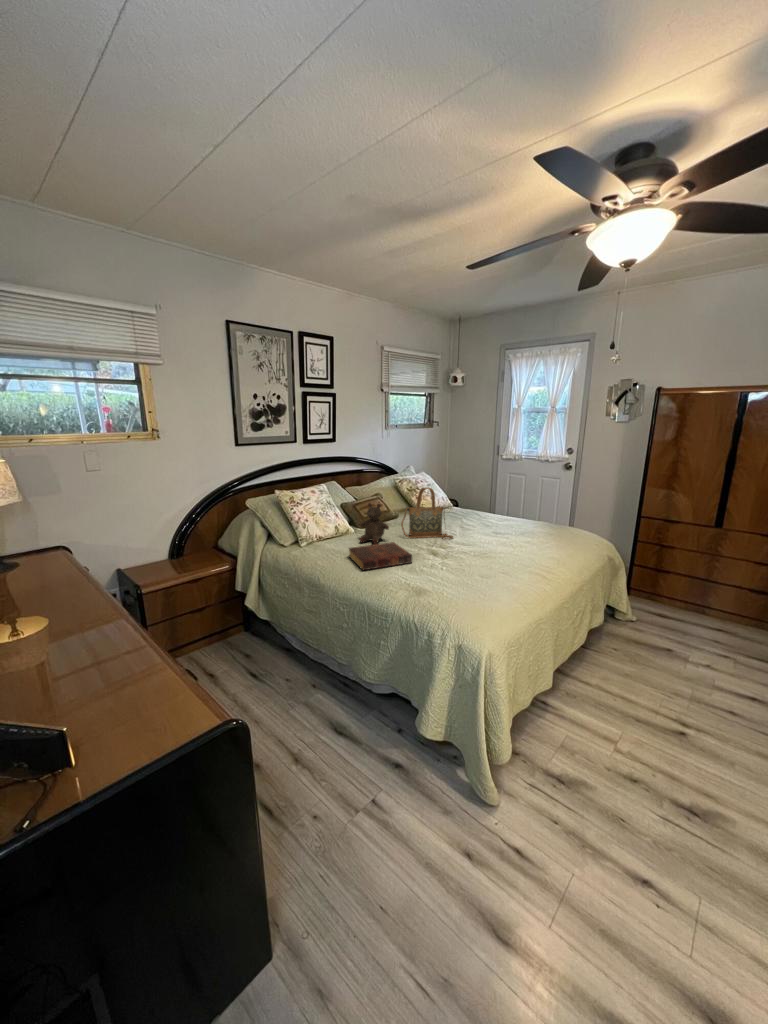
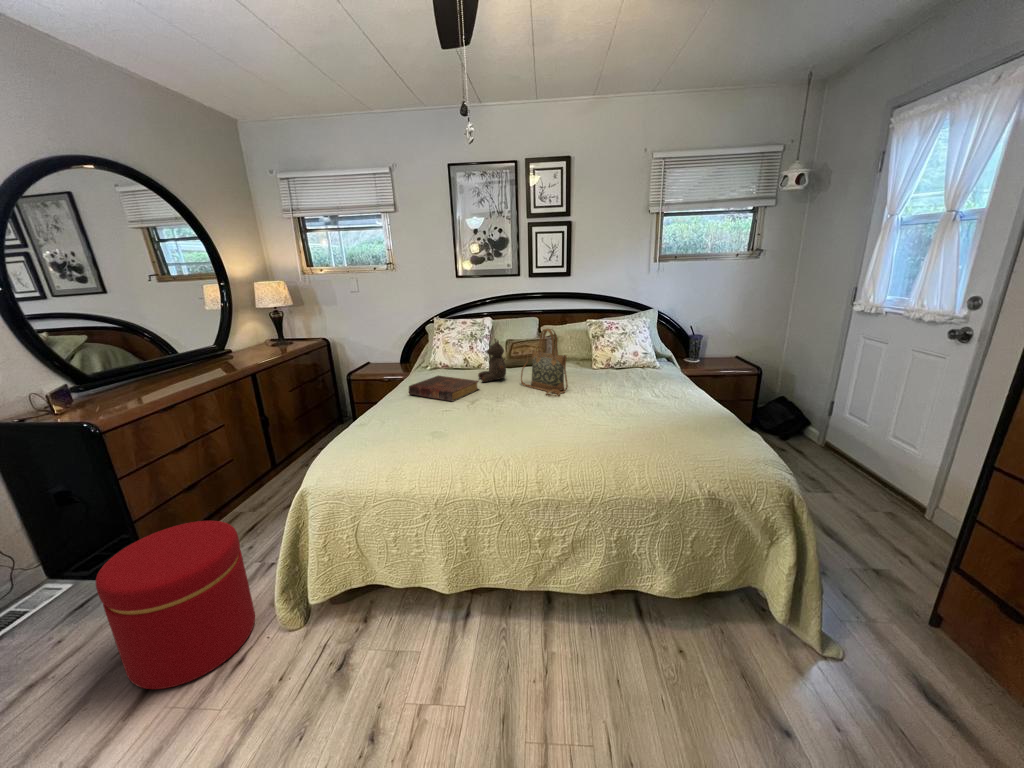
ottoman: none [407,742,544,967] -> present [96,521,255,689]

